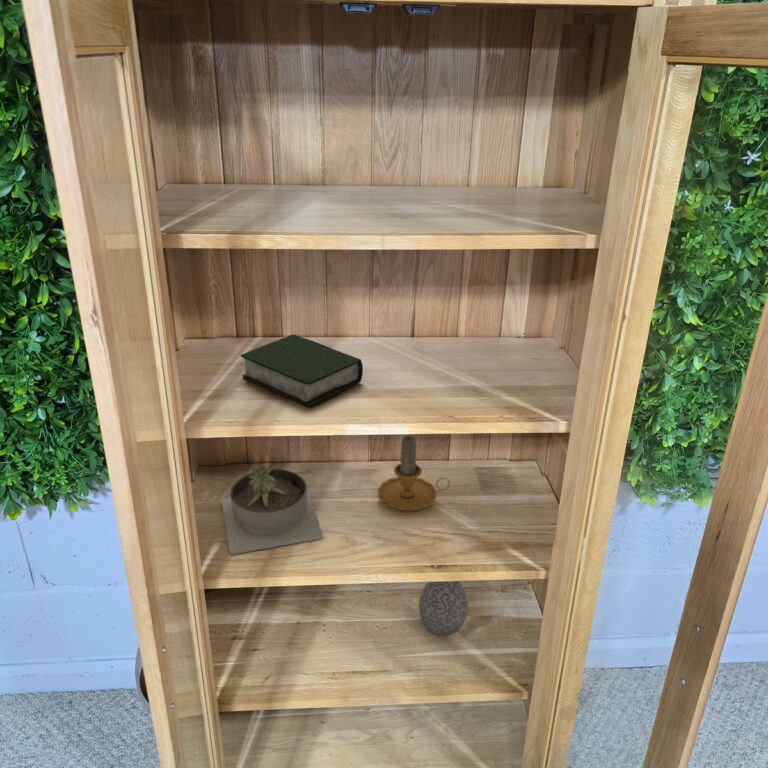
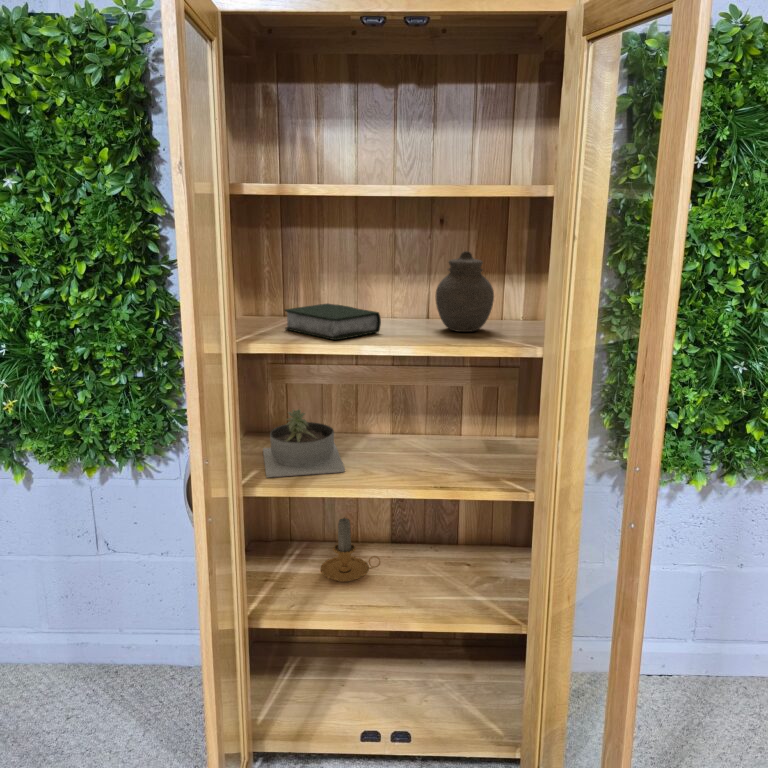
jar: none [428,279,500,376] -> present [435,251,494,332]
candle: present [378,436,450,511] -> present [320,518,380,582]
decorative egg: present [419,581,468,635] -> none [432,530,476,587]

